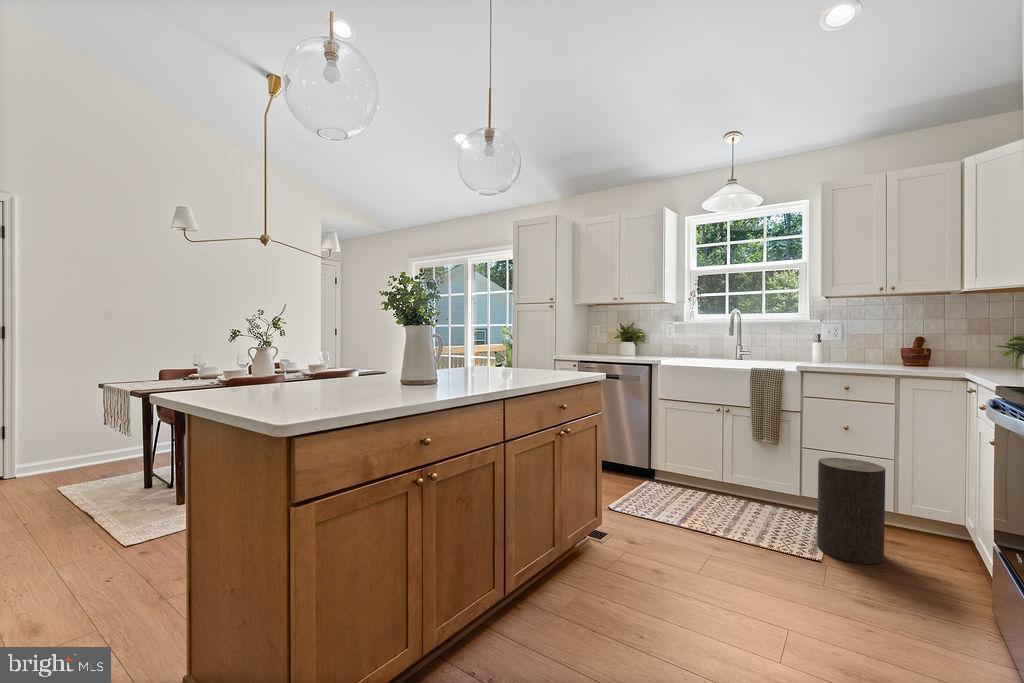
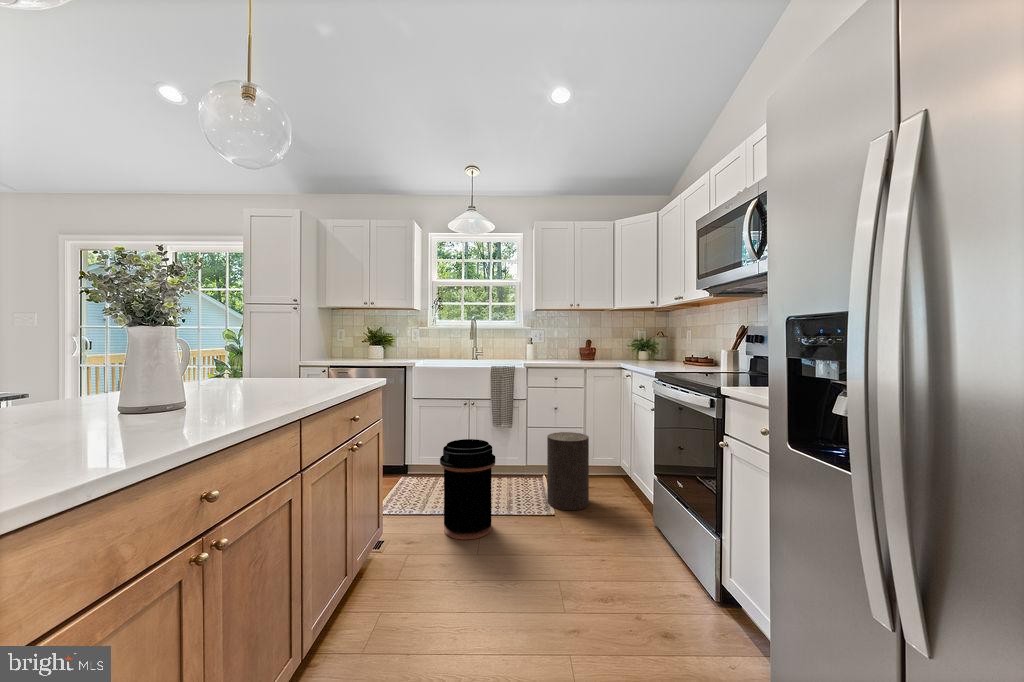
trash can: none [667,446,734,558] -> present [440,439,495,540]

